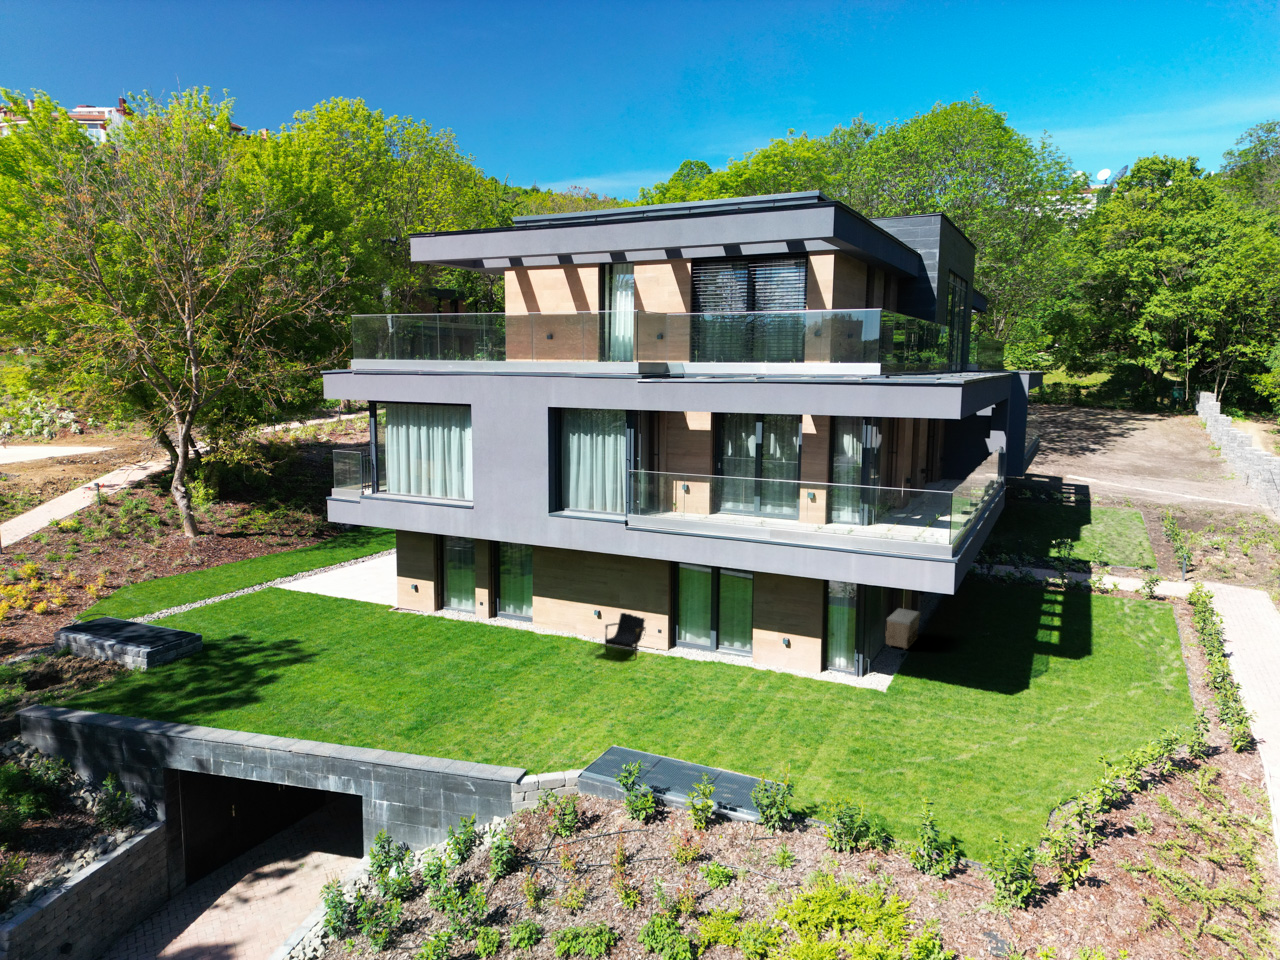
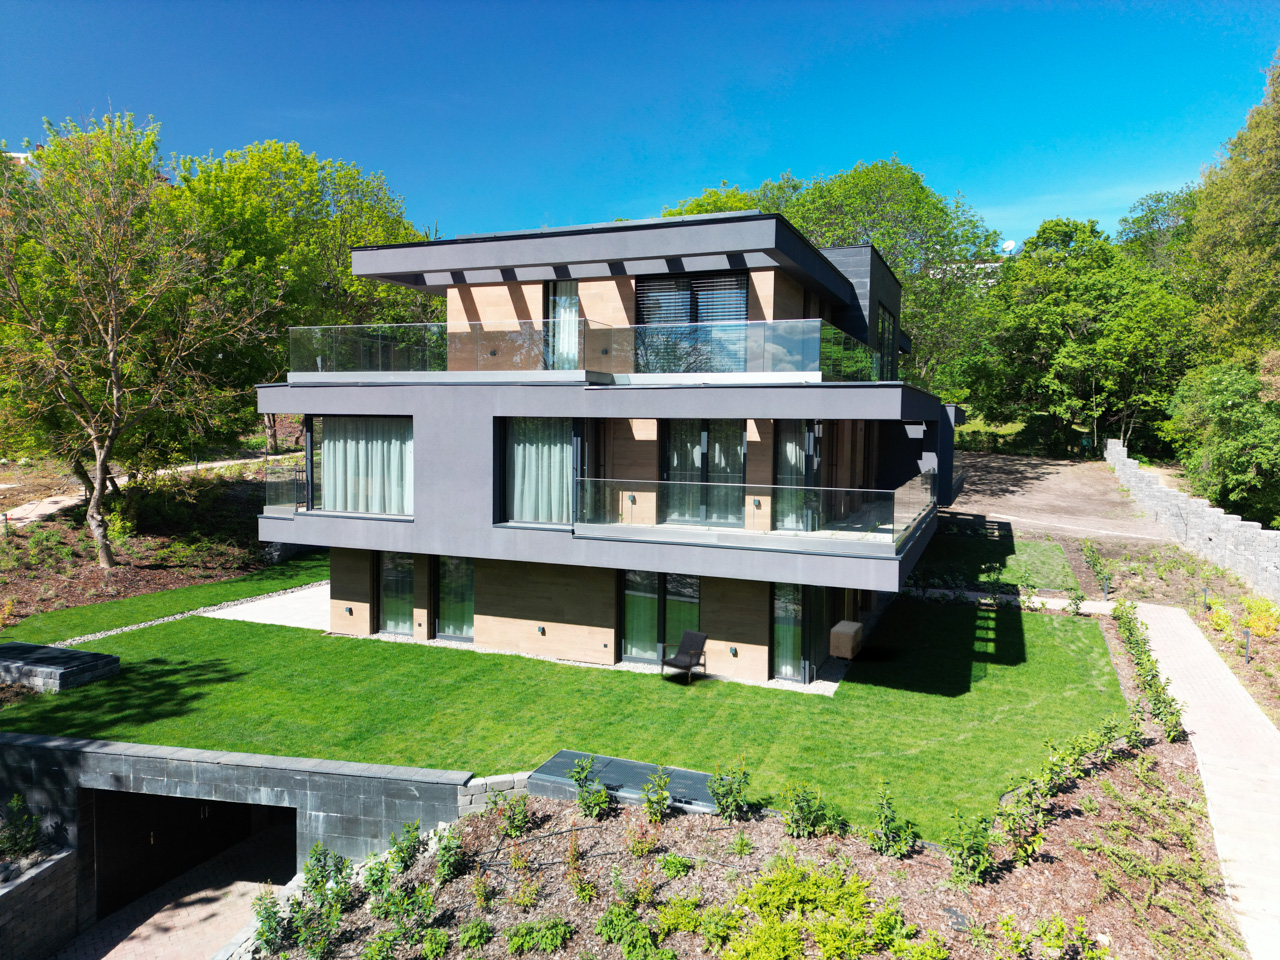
lounge chair: present [605,613,646,659] -> present [661,629,708,683]

